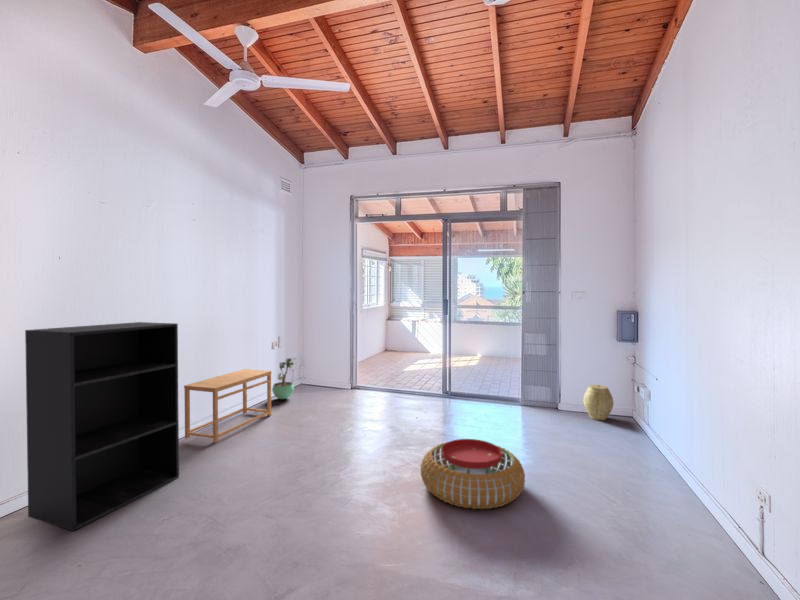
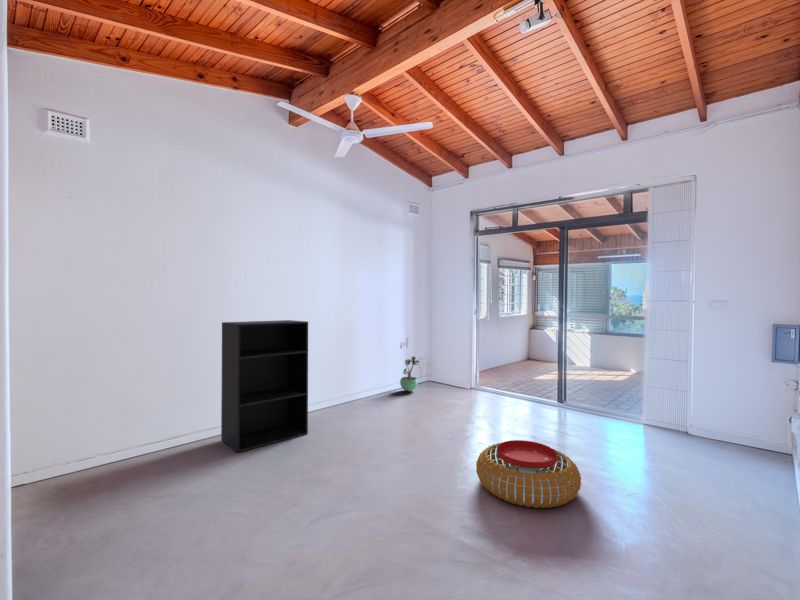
side table: present [184,369,271,442] -> none [325,362,393,416]
woven basket: present [583,385,614,420] -> none [725,412,769,457]

